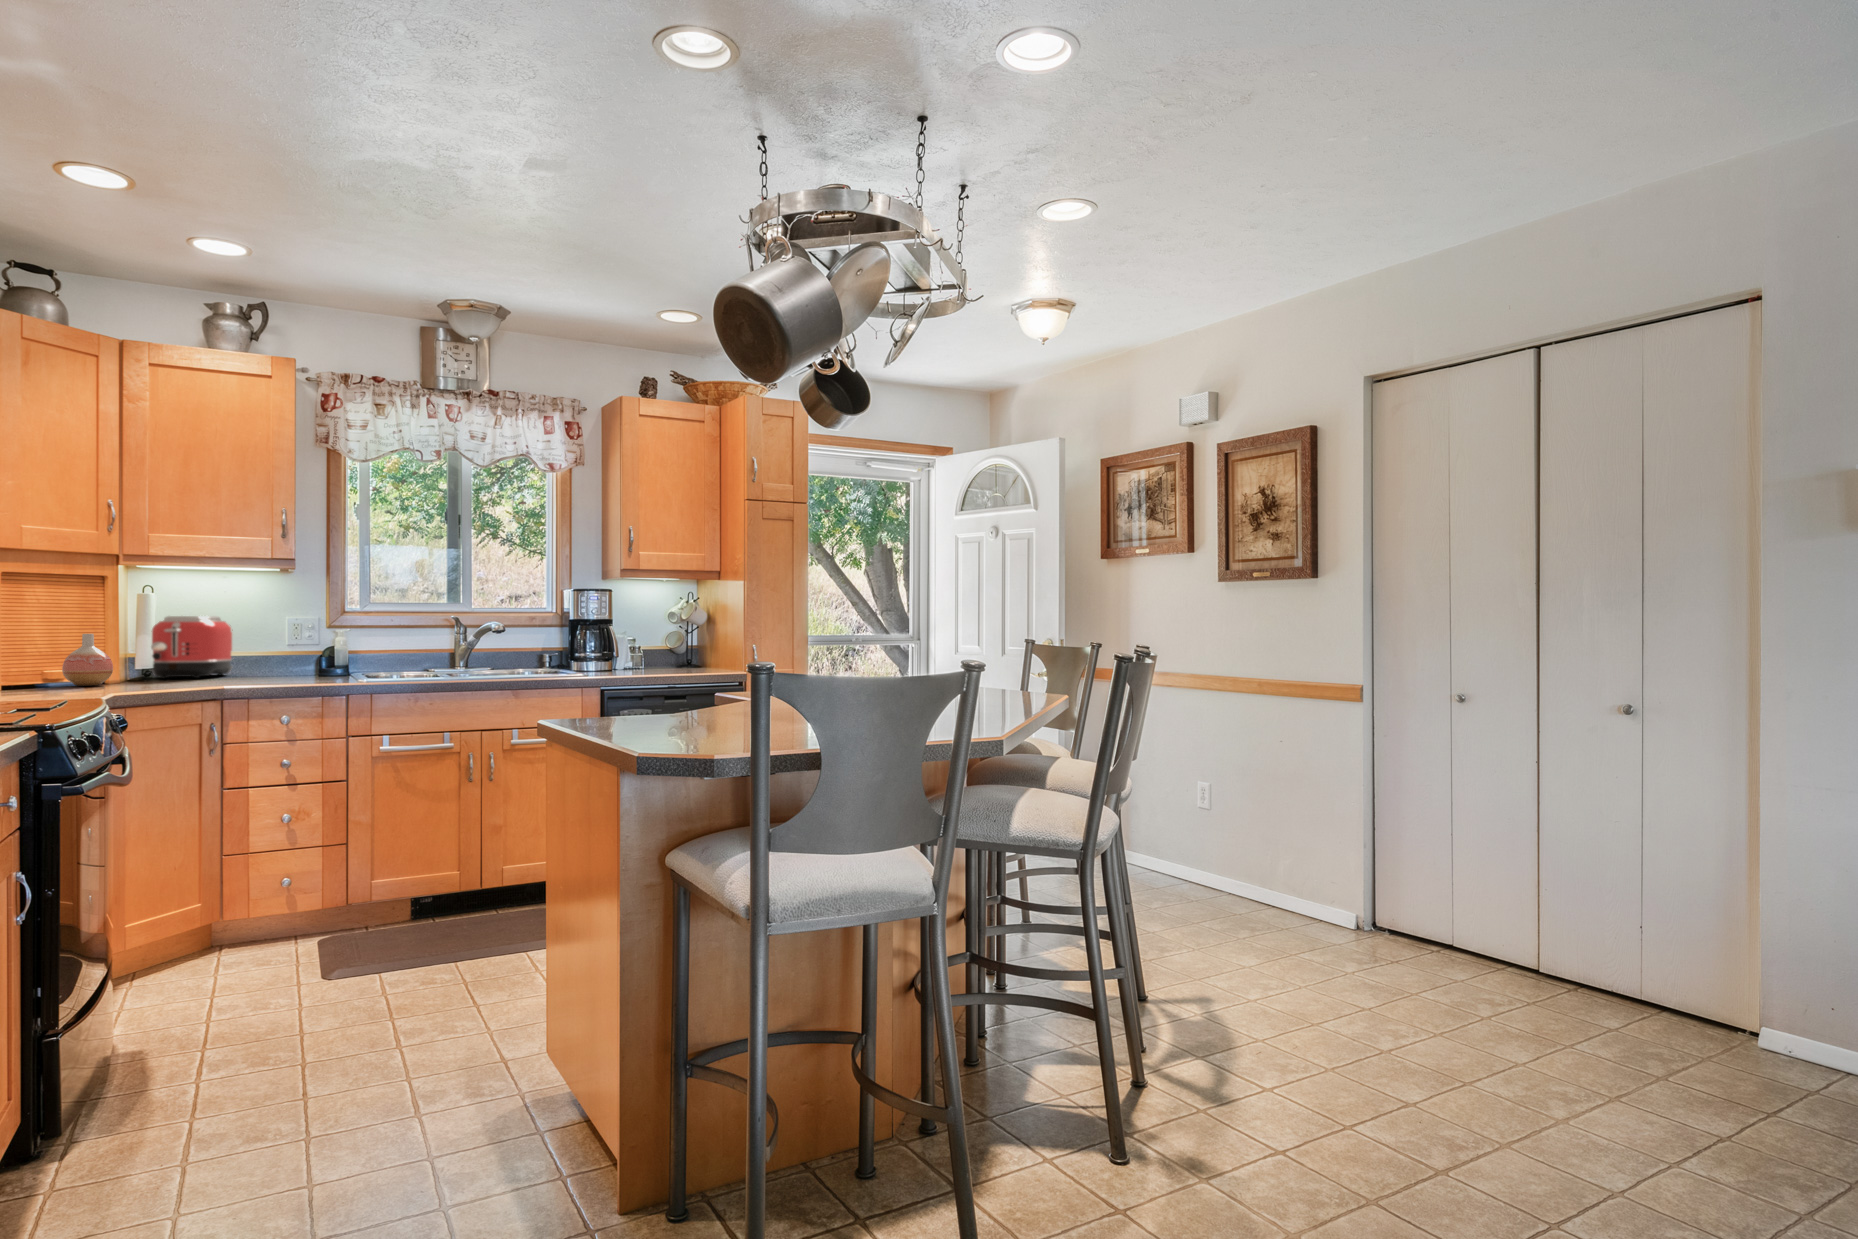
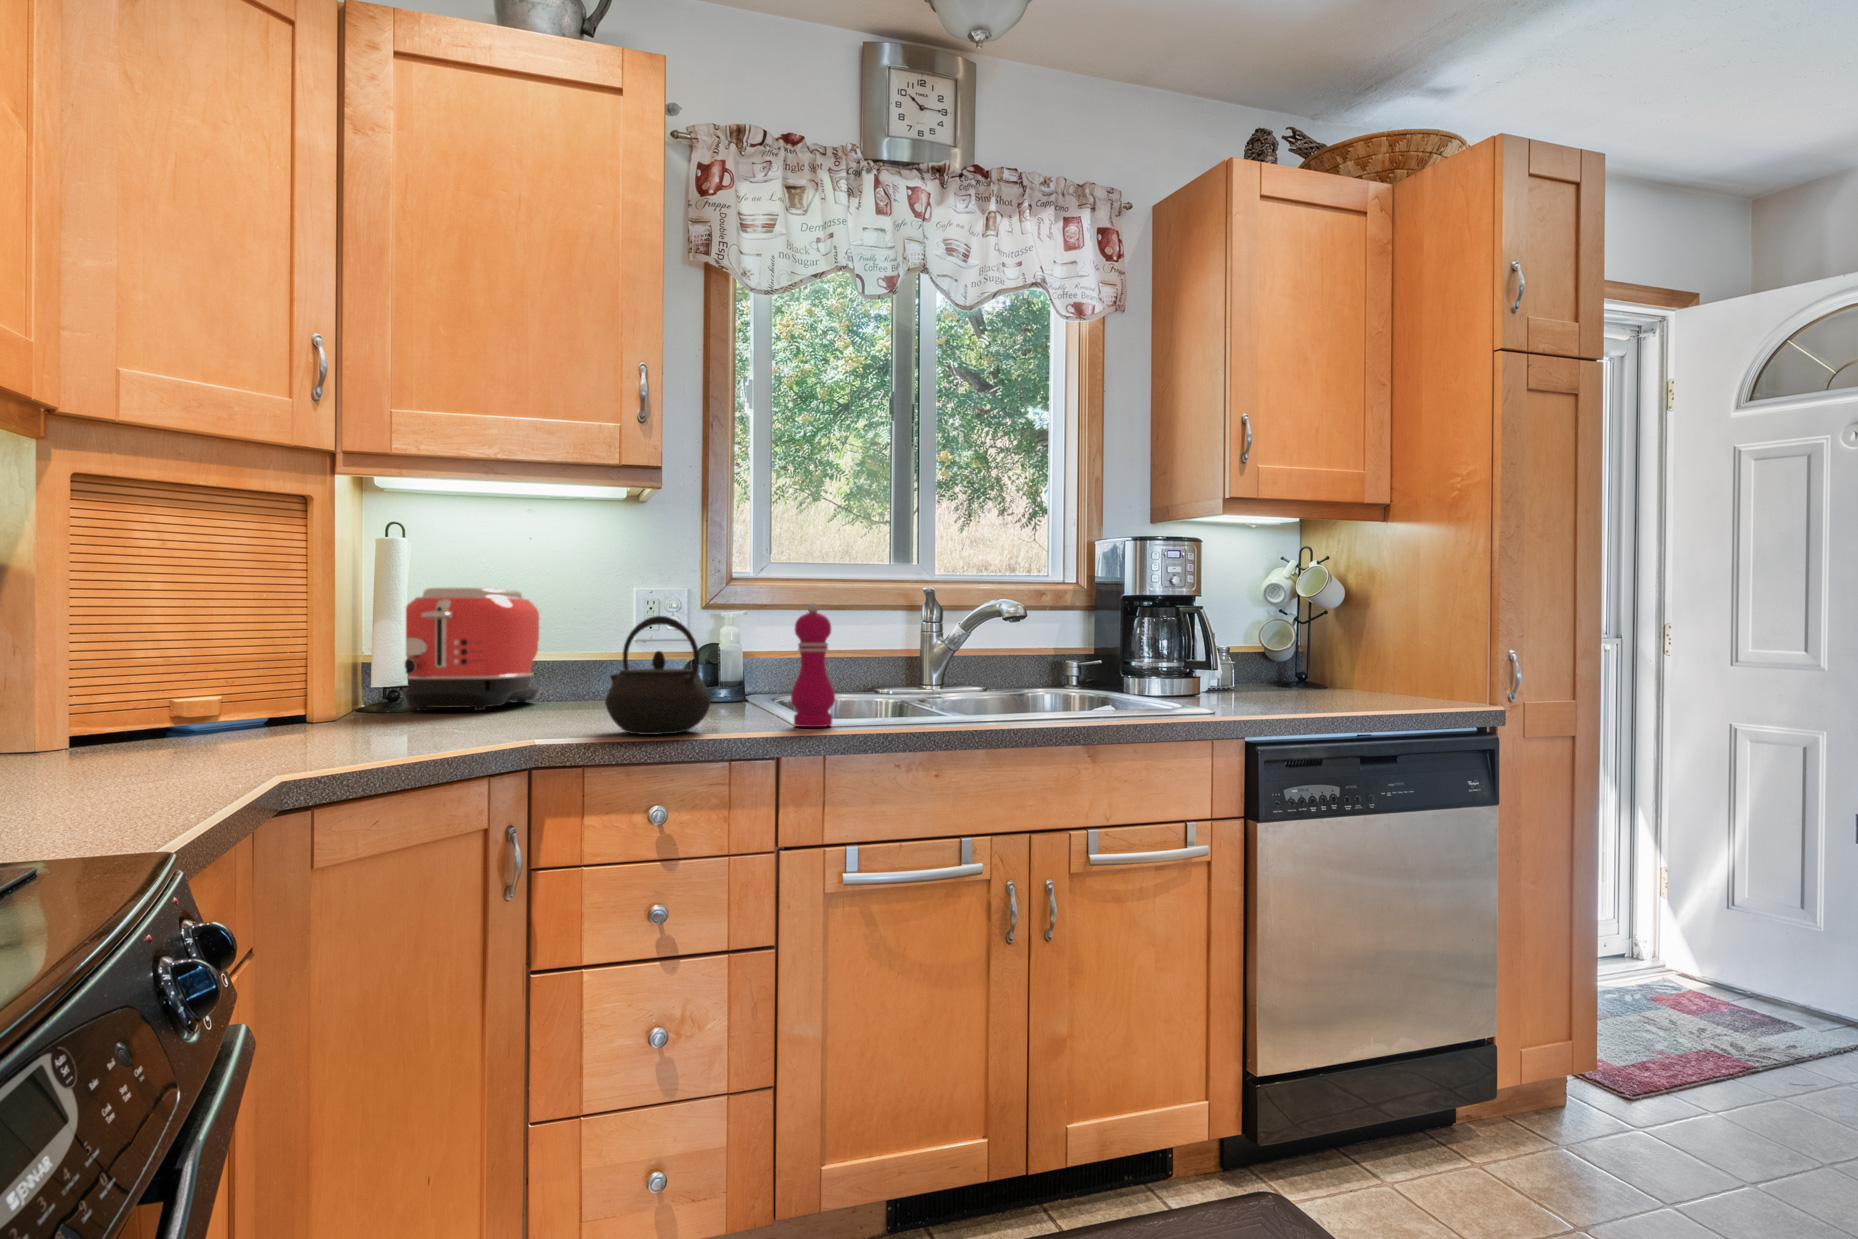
pepper mill: none [354,627,377,682] -> present [791,603,835,727]
kettle: none [260,633,312,685] -> present [605,616,711,735]
vase: present [62,634,113,686] -> none [218,618,319,731]

